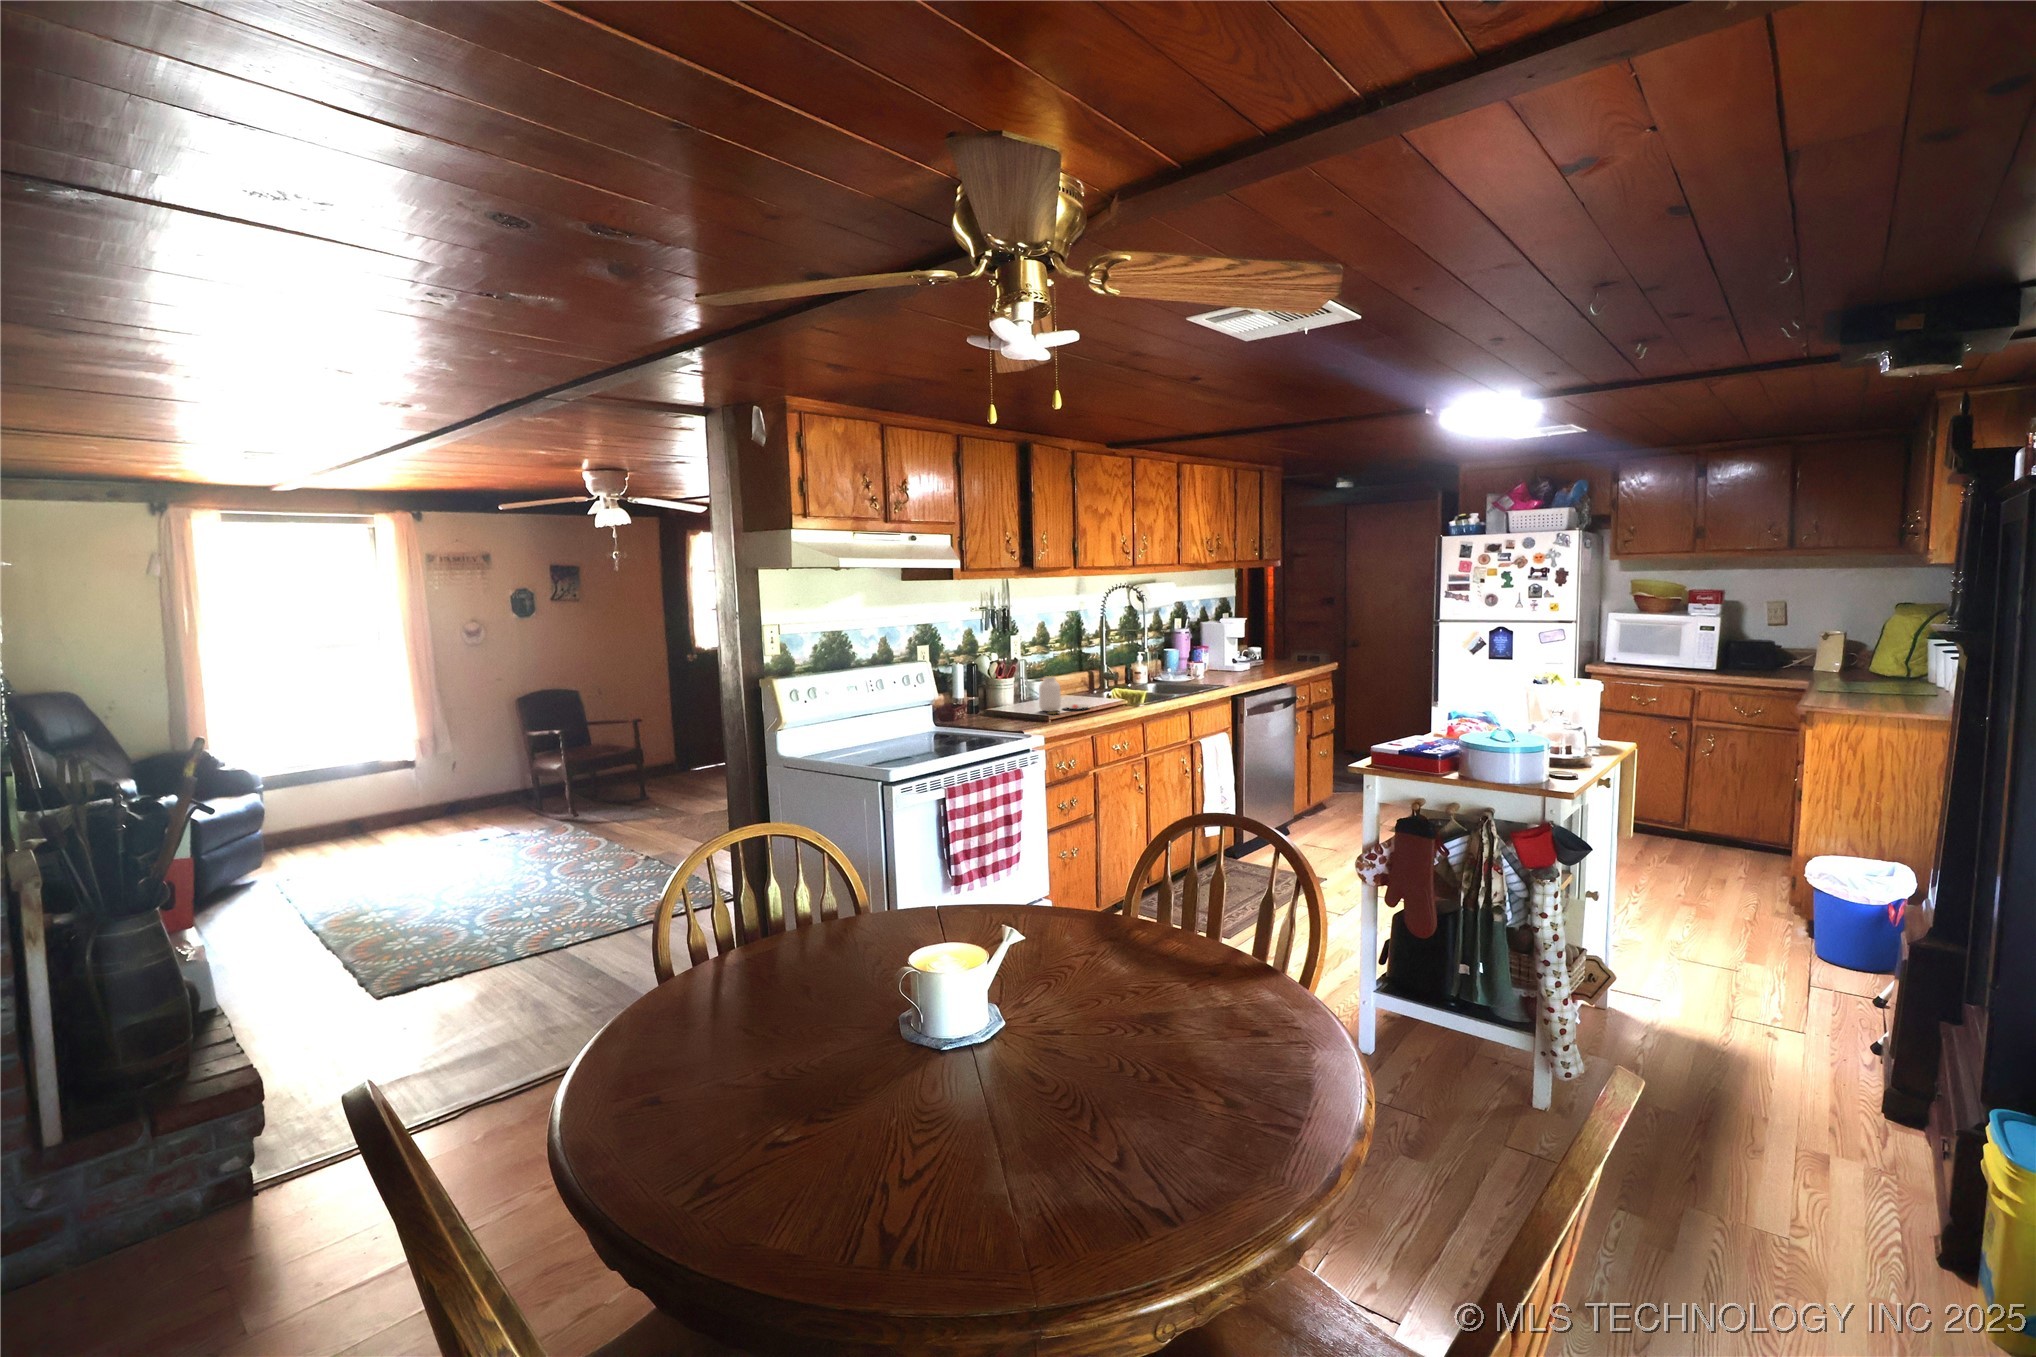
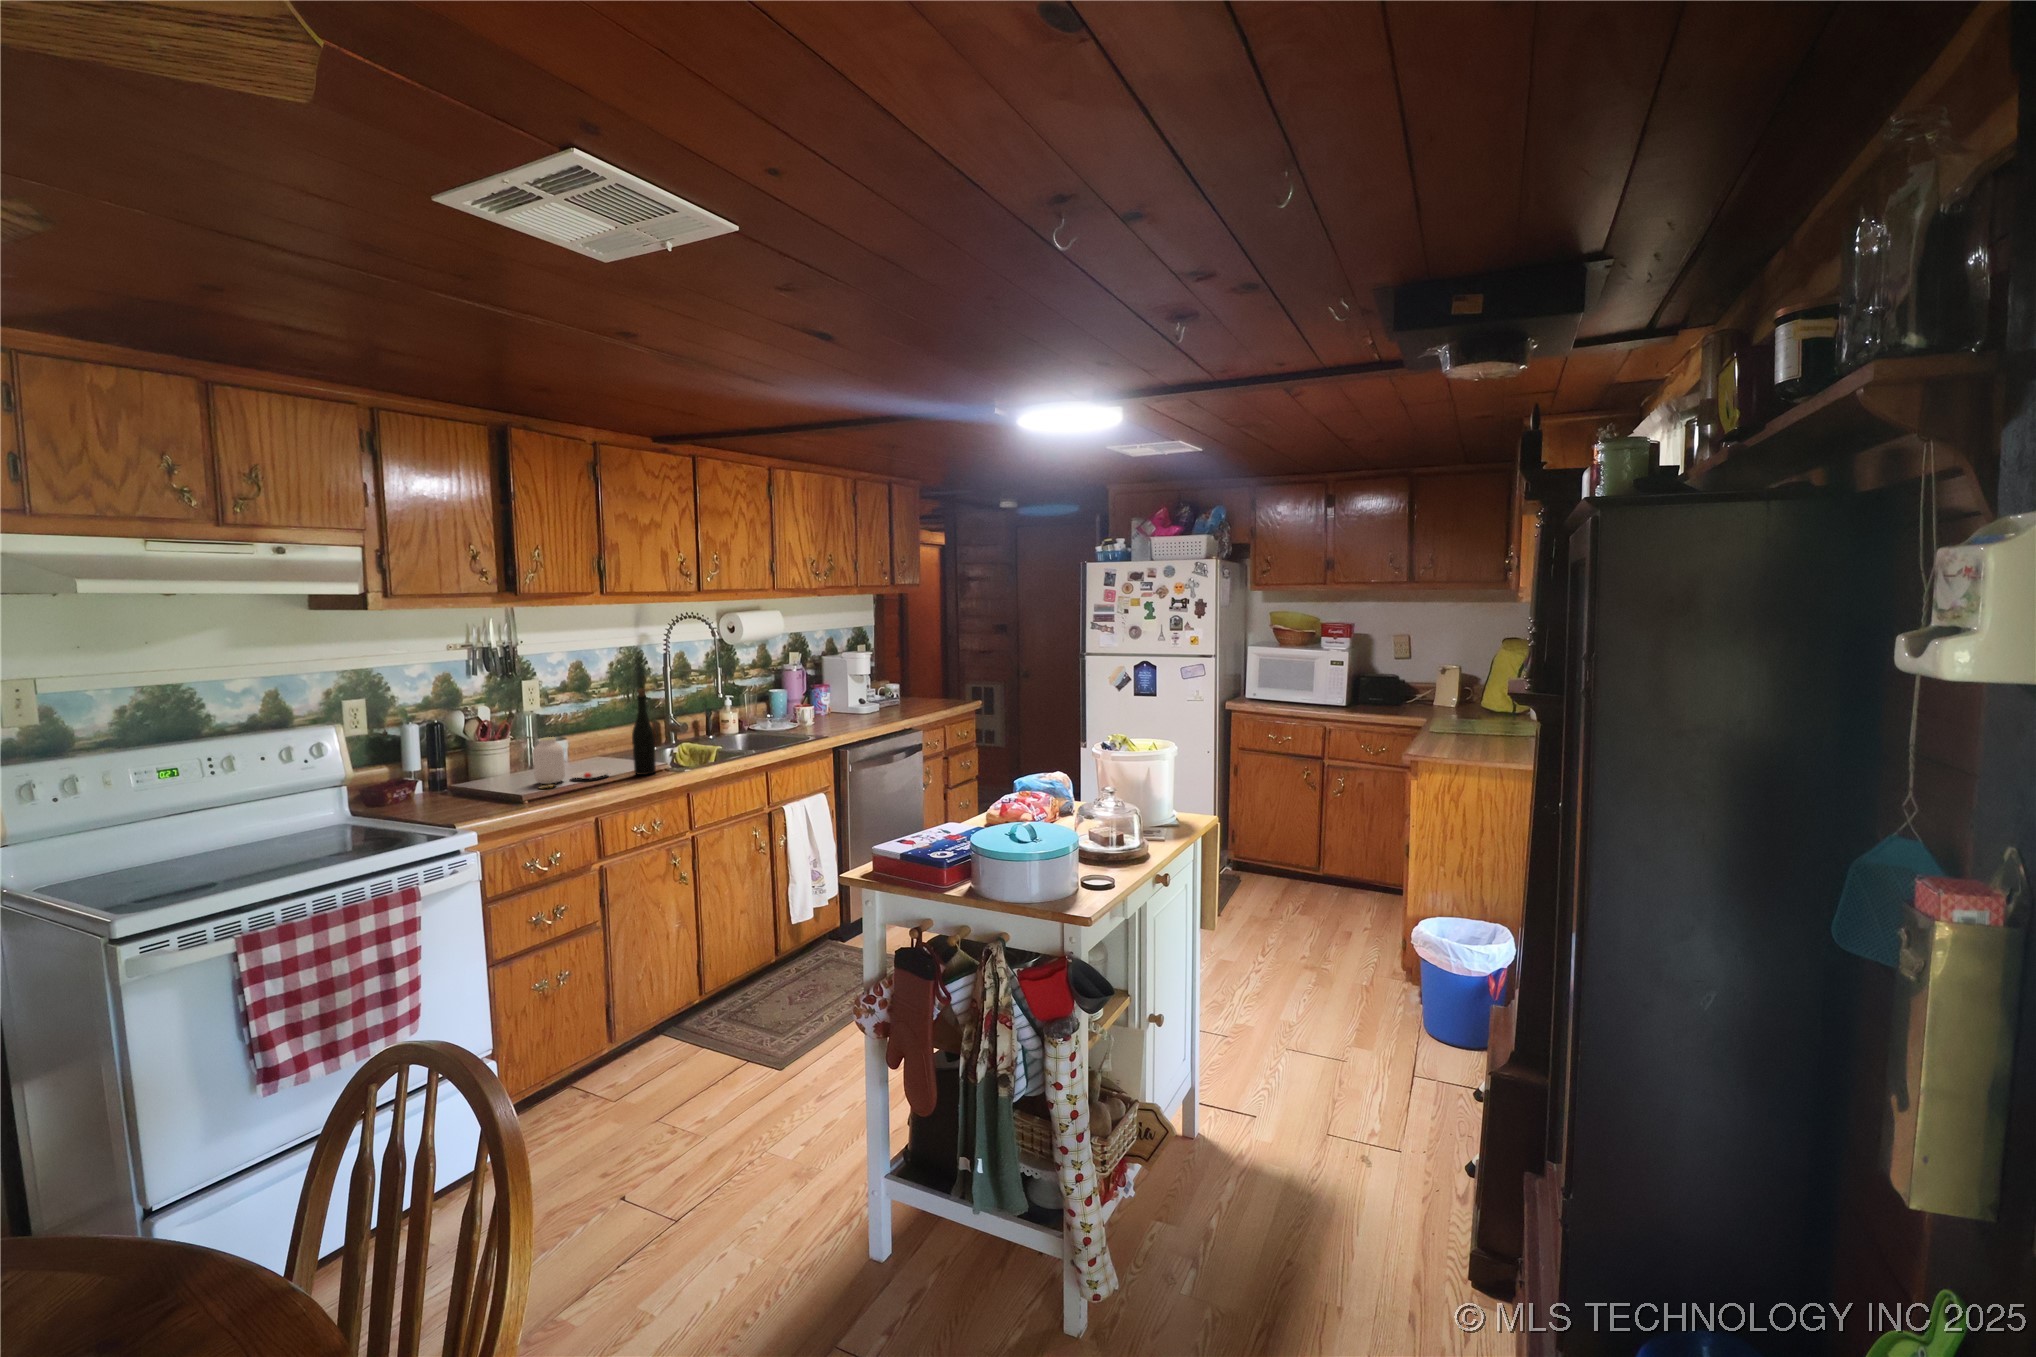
bottle: none [1107,640,1124,708] -> present [632,689,656,775]

